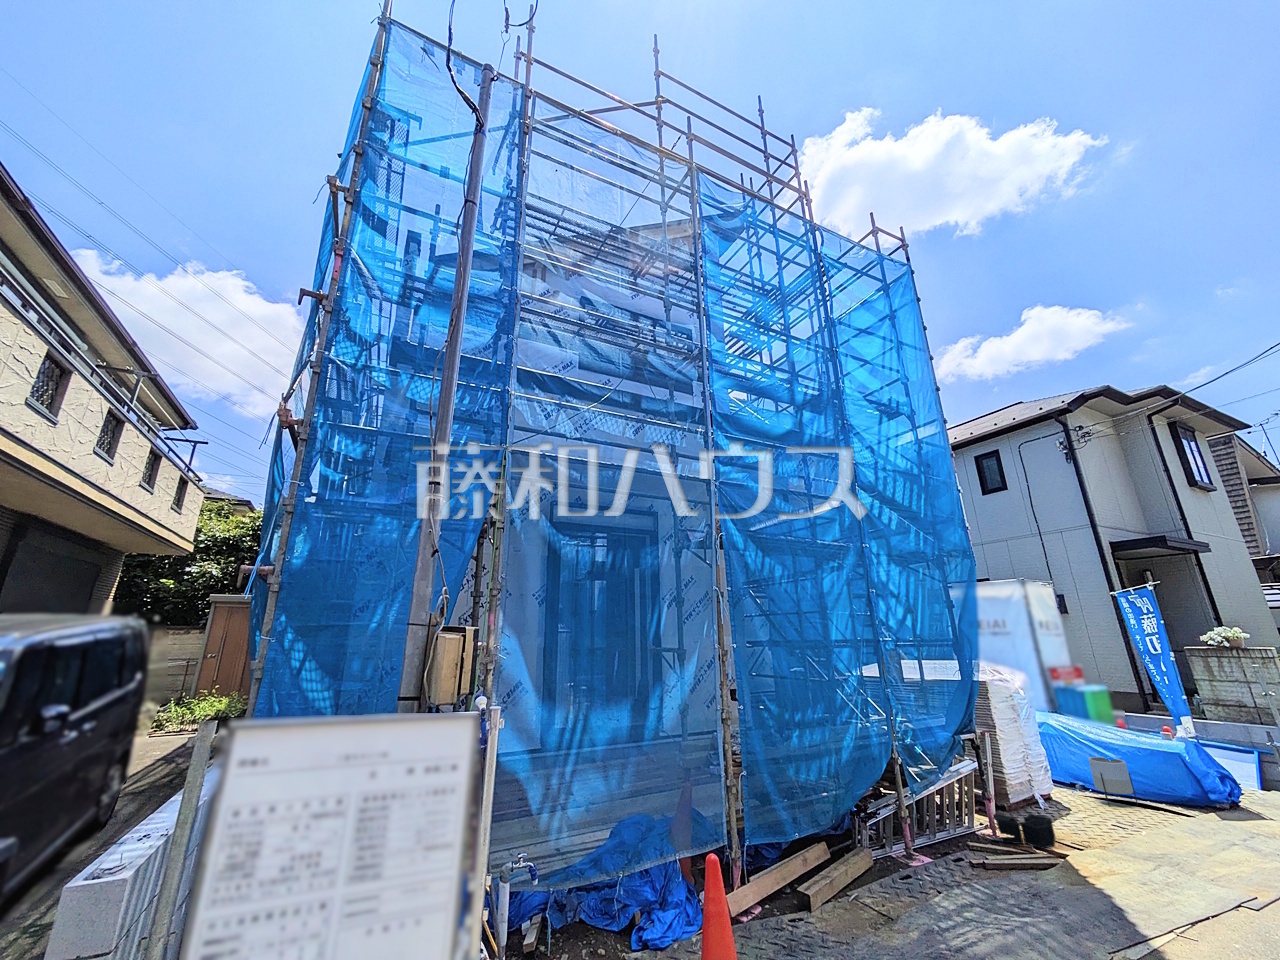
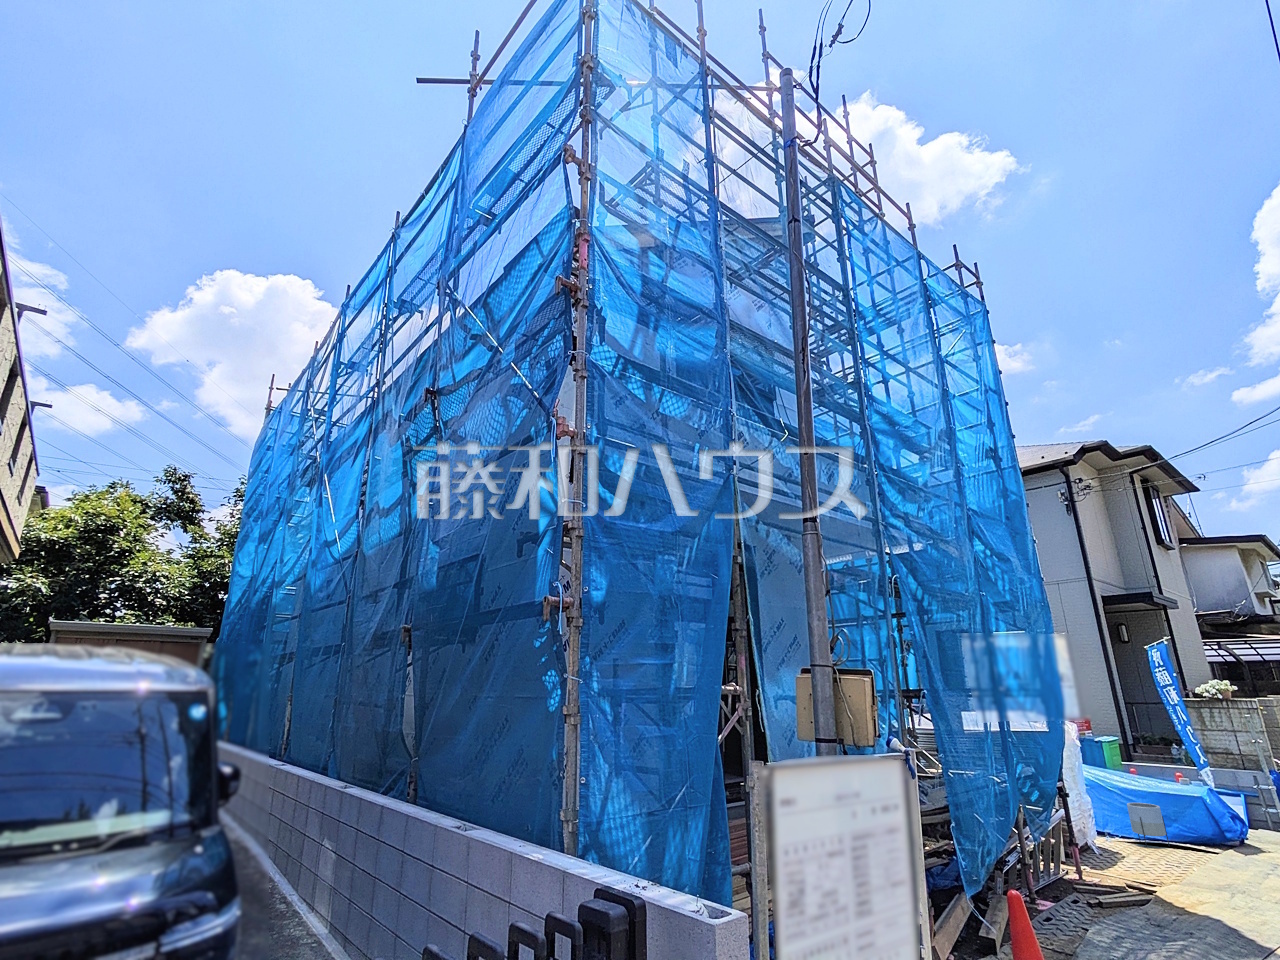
storage bin: present [994,813,1056,849] -> none [1073,856,1138,888]

